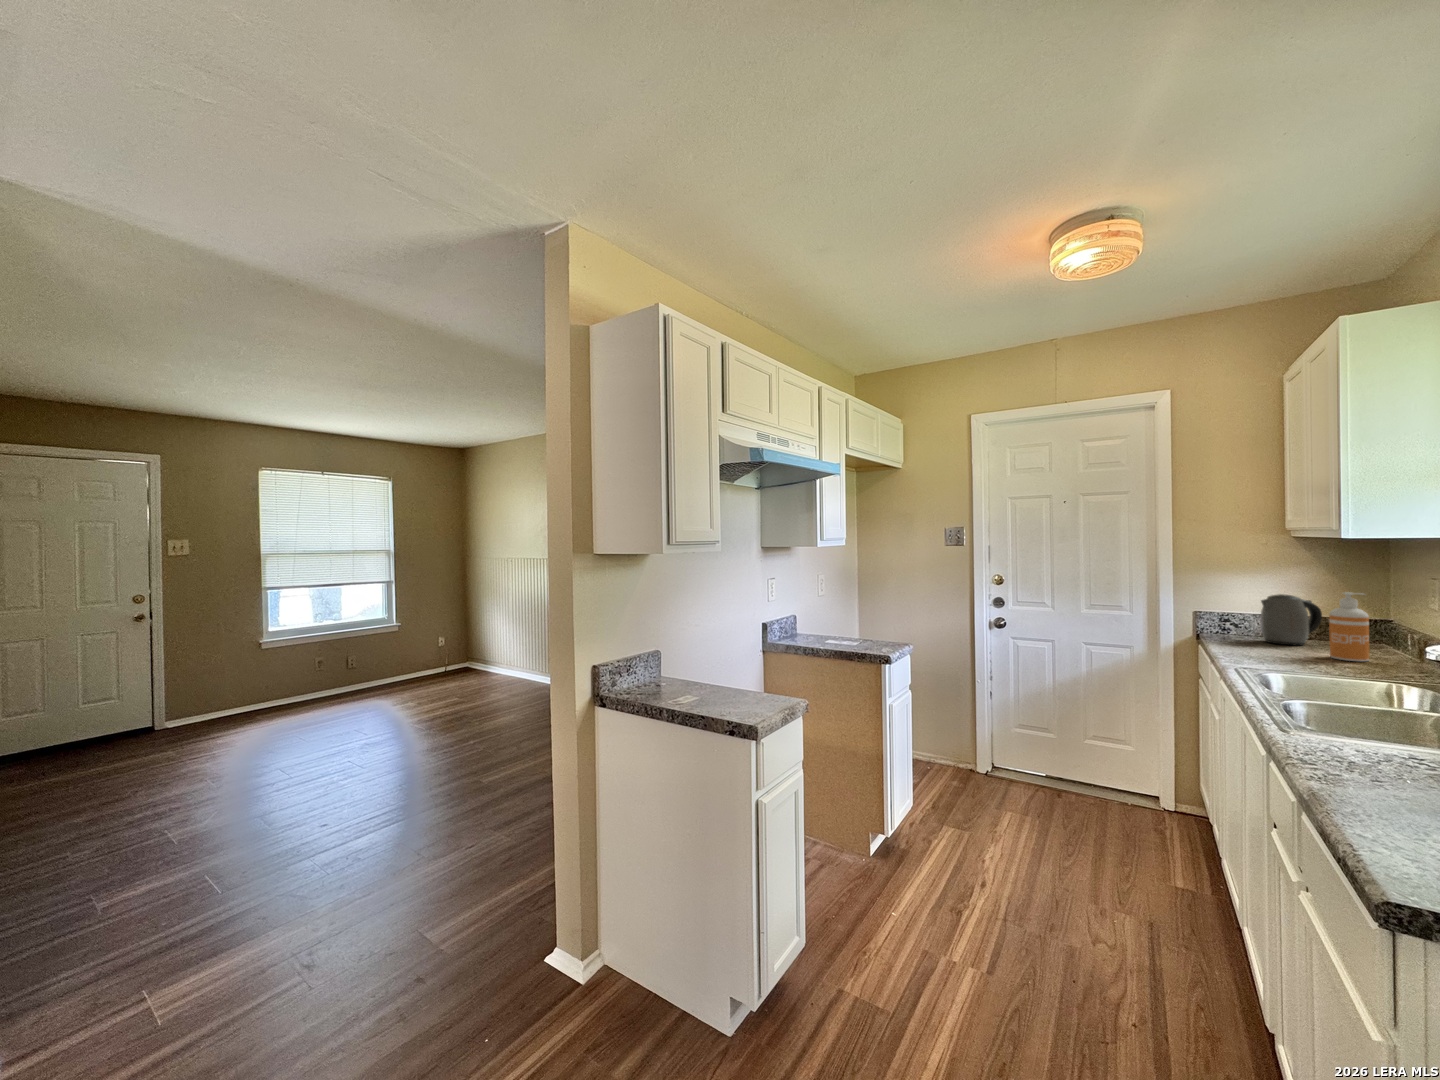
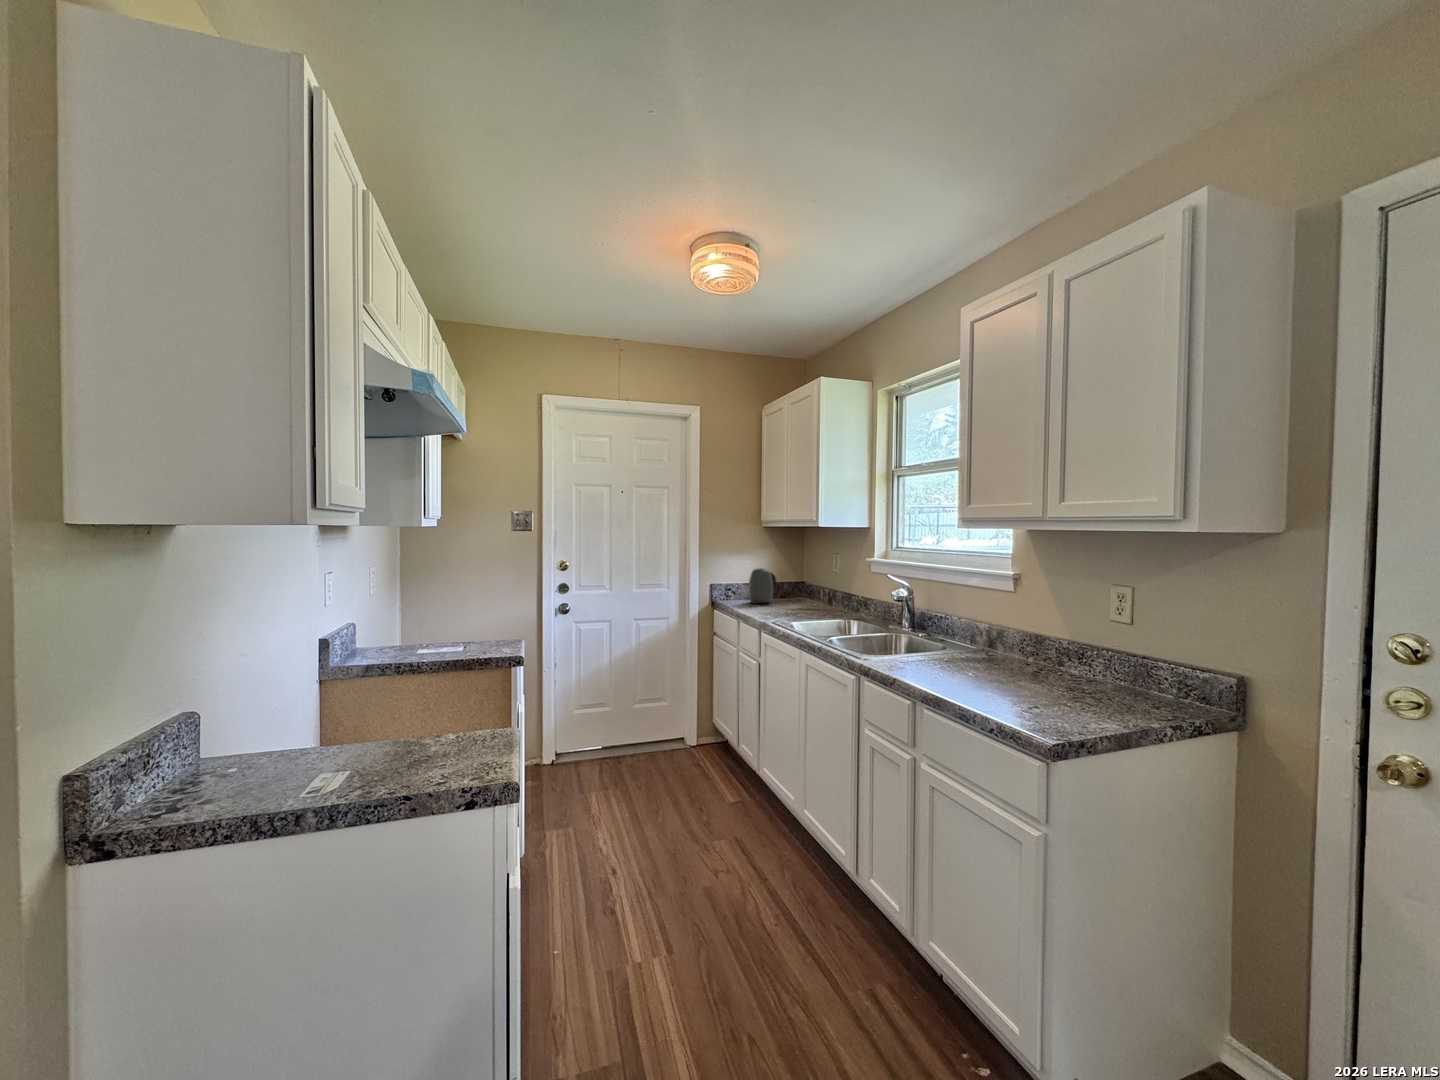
soap dispenser: present [1329,592,1370,662] -> none [792,564,811,609]

